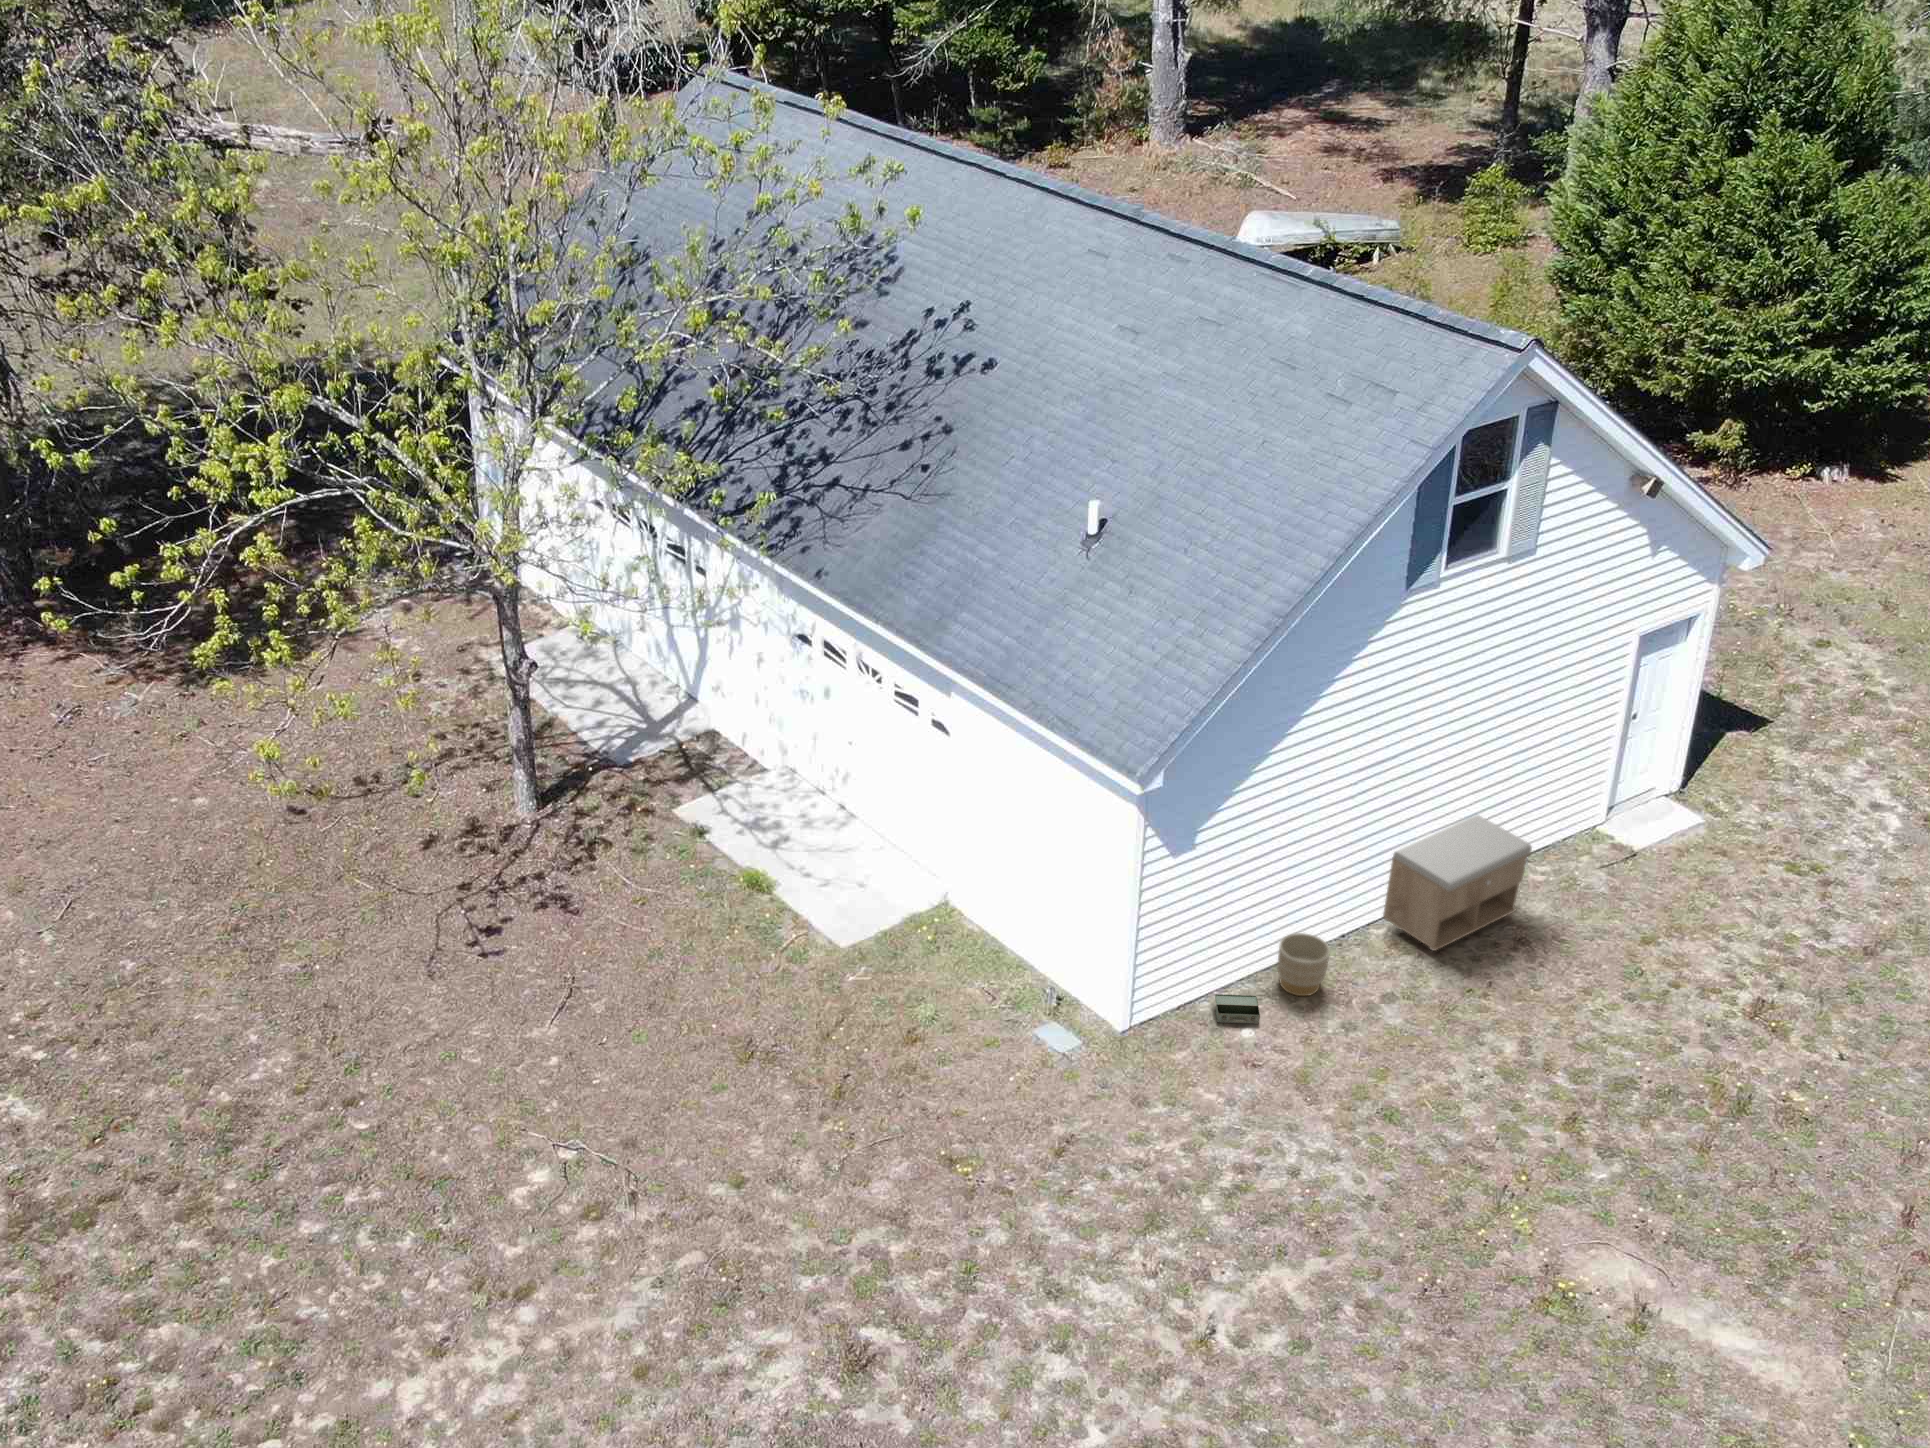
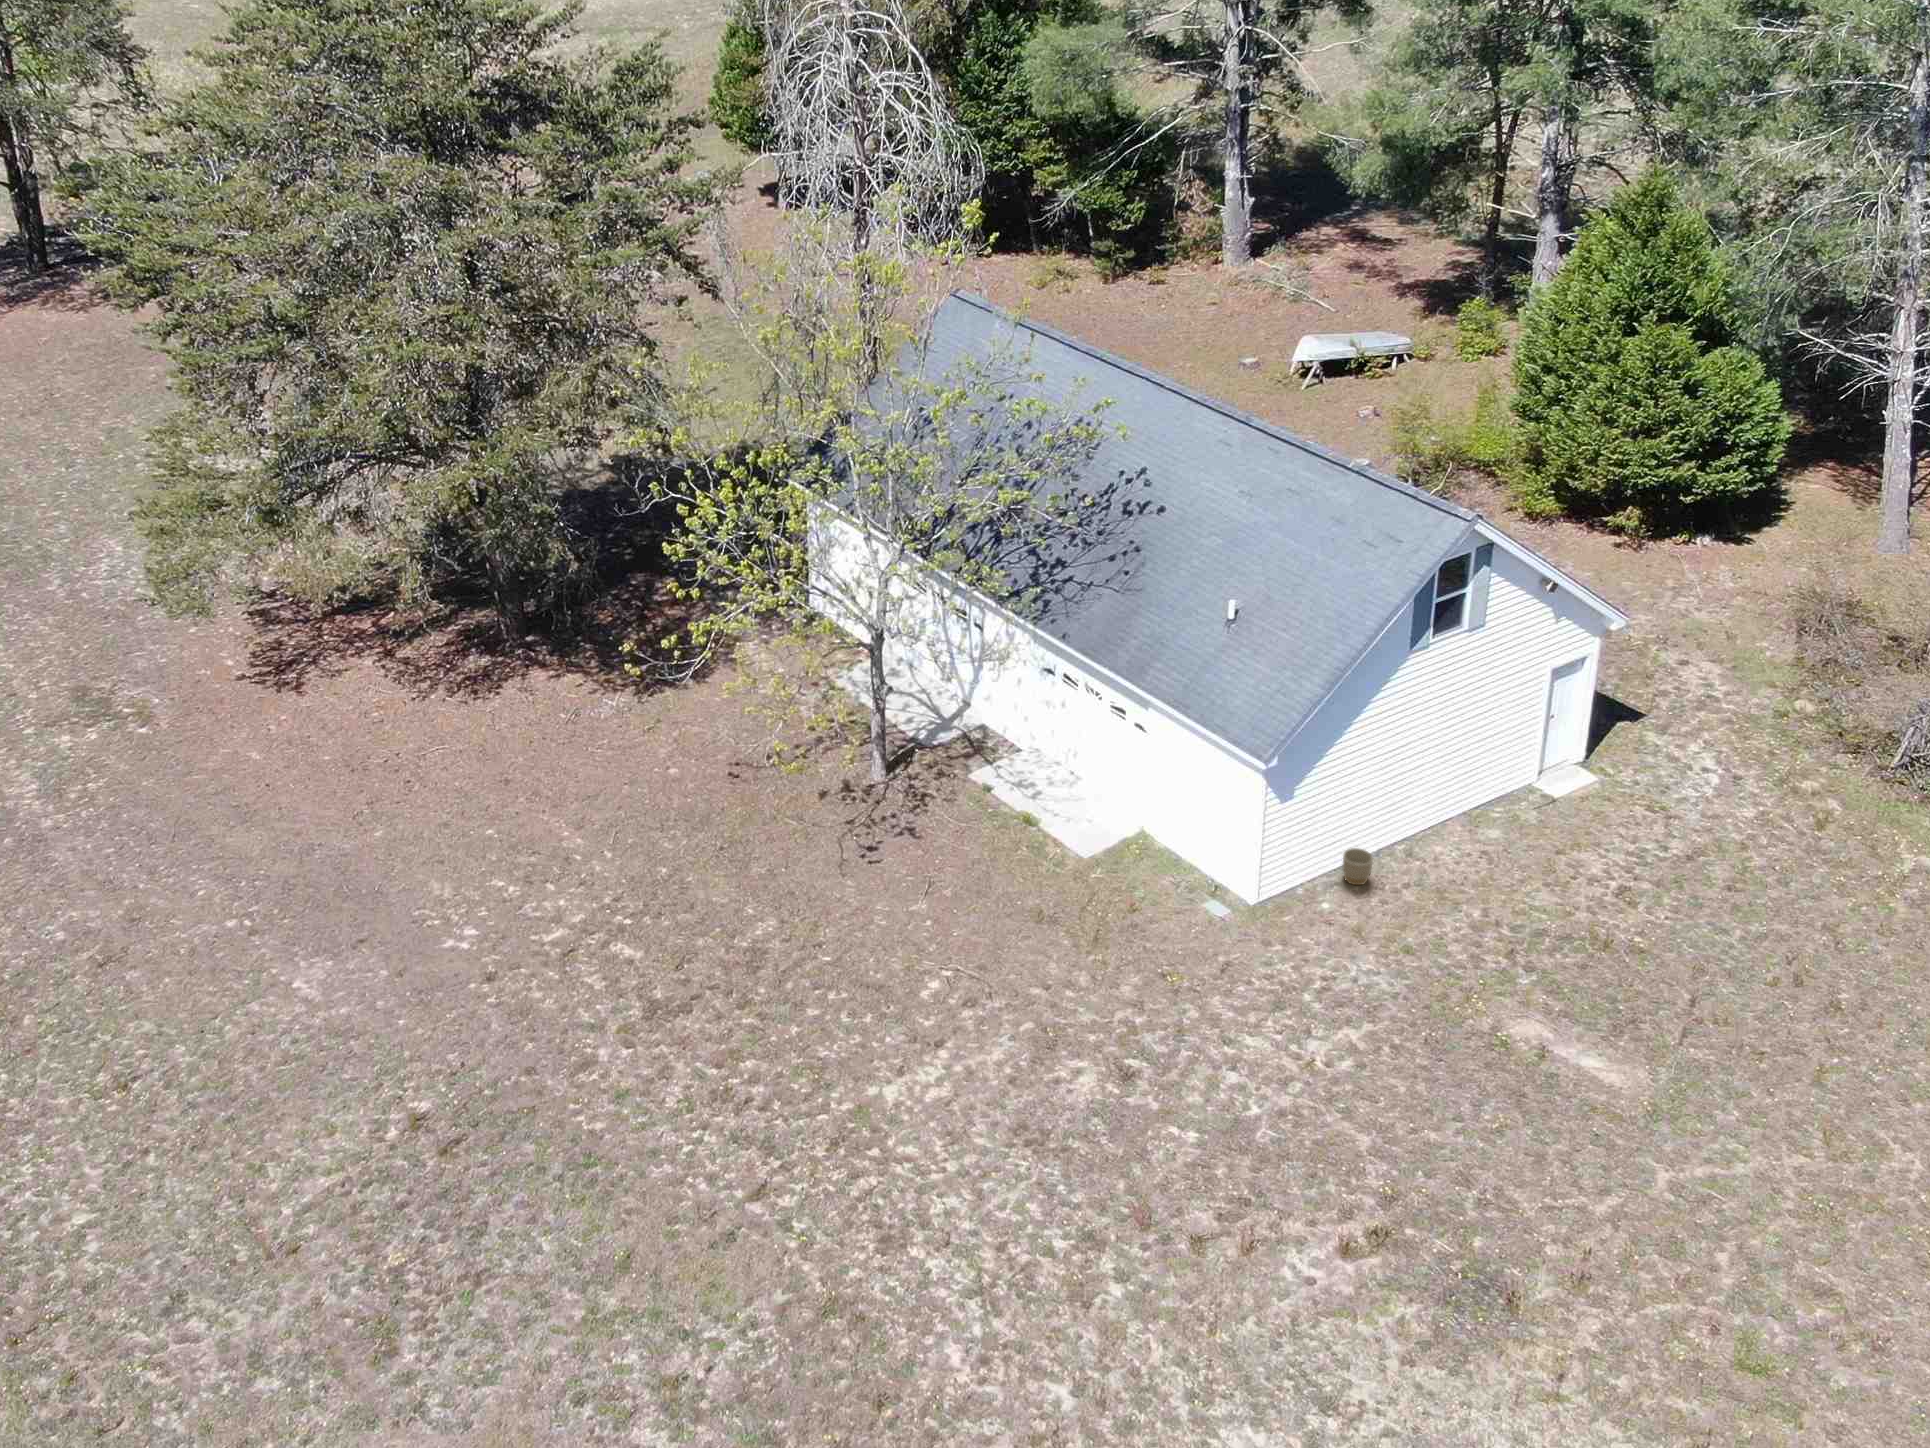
storage bench: present [1383,815,1532,951] -> none [1404,777,1491,859]
toolbox: present [1215,994,1260,1024] -> none [1307,884,1333,901]

